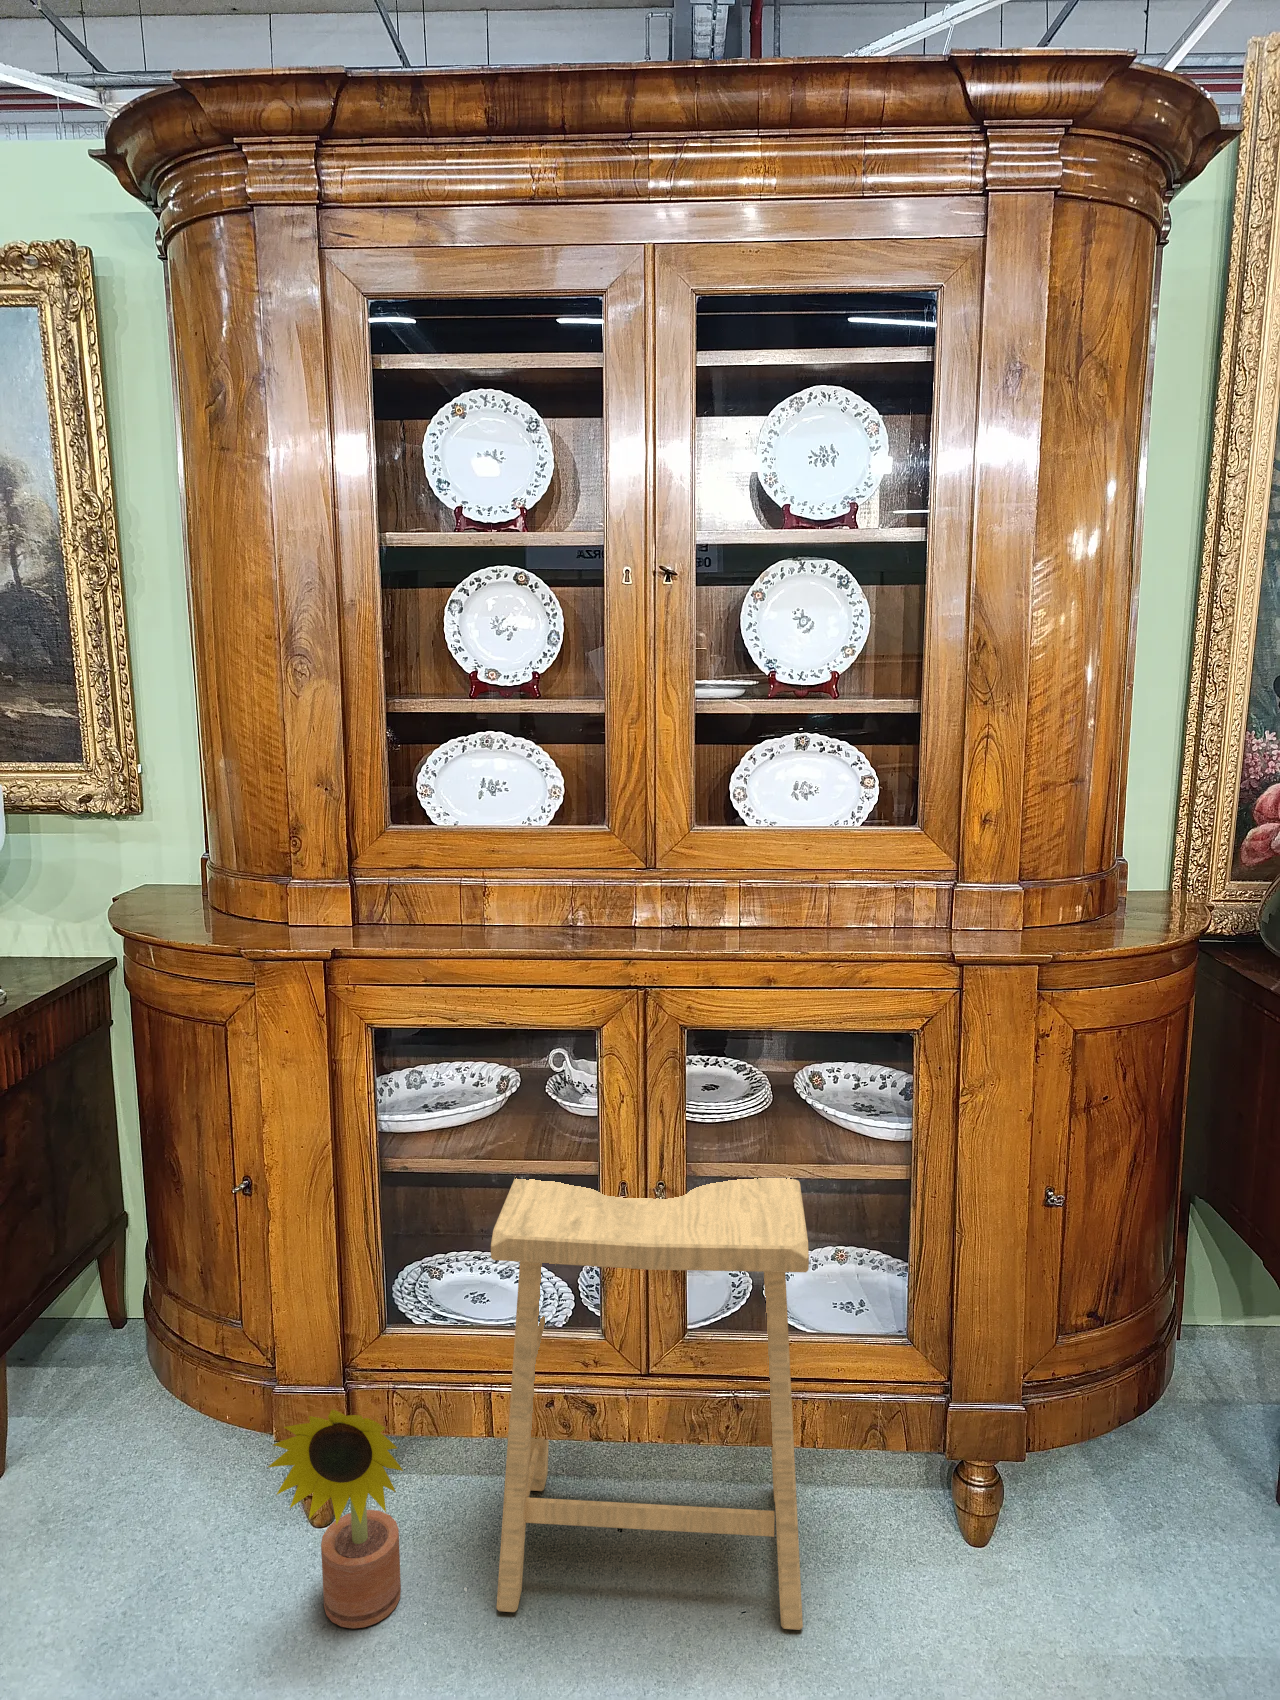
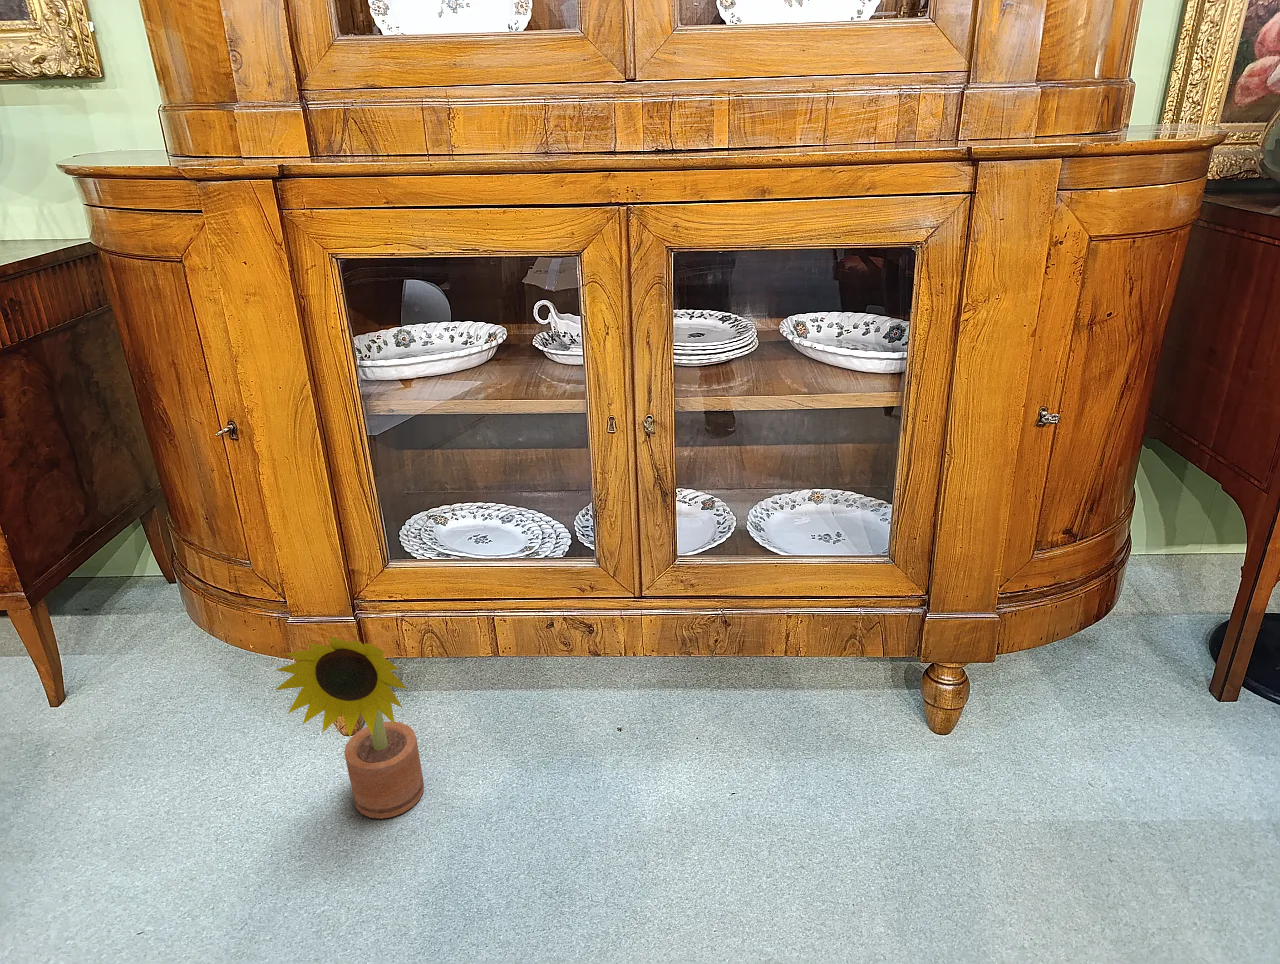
footstool: present [491,1178,809,1630] -> none [478,411,803,807]

